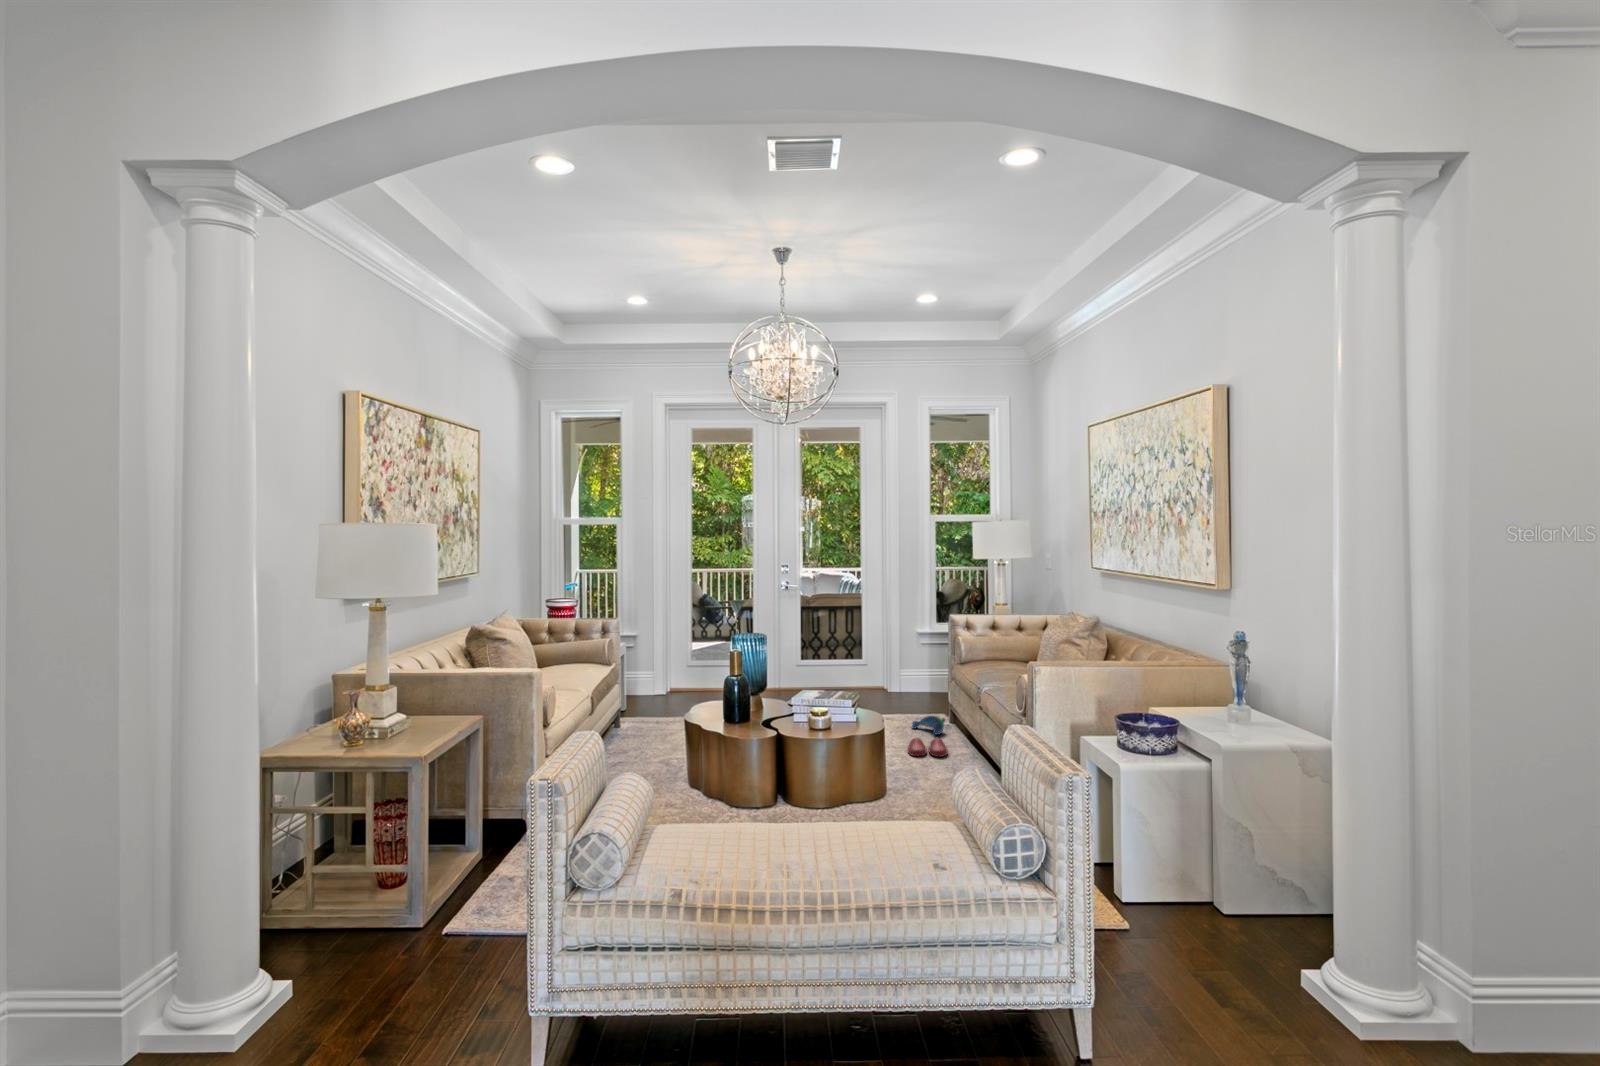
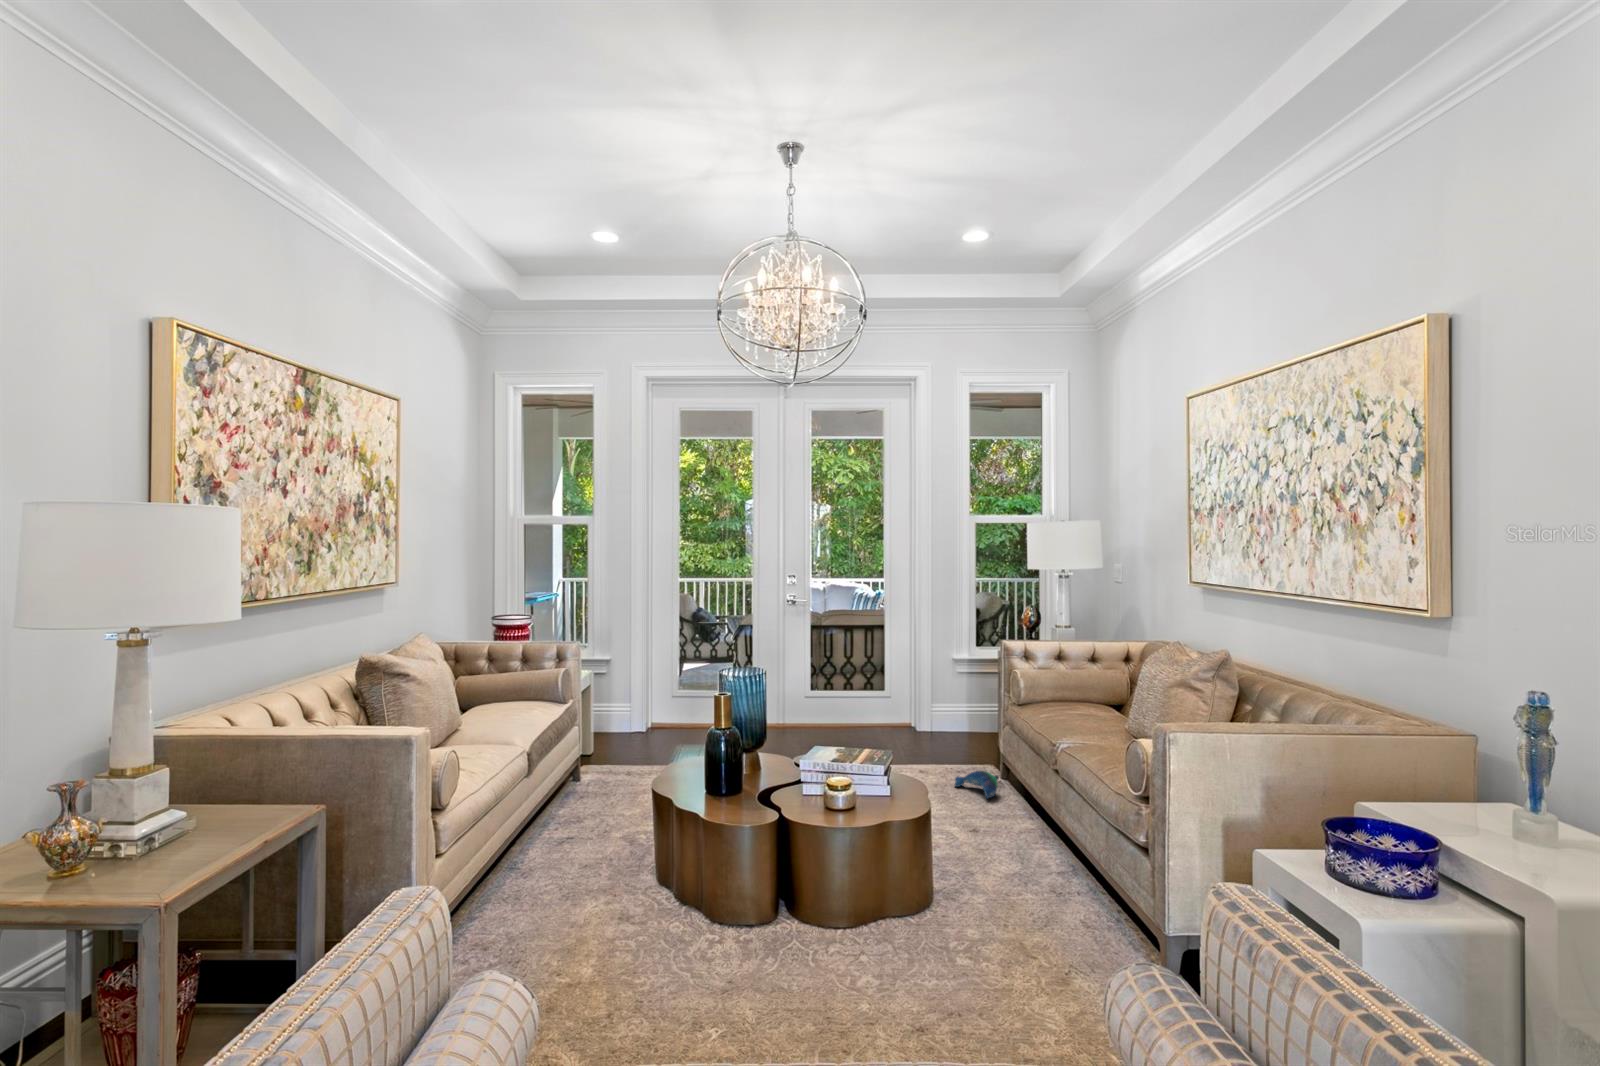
slippers: present [908,737,948,757] -> none [955,806,1009,836]

